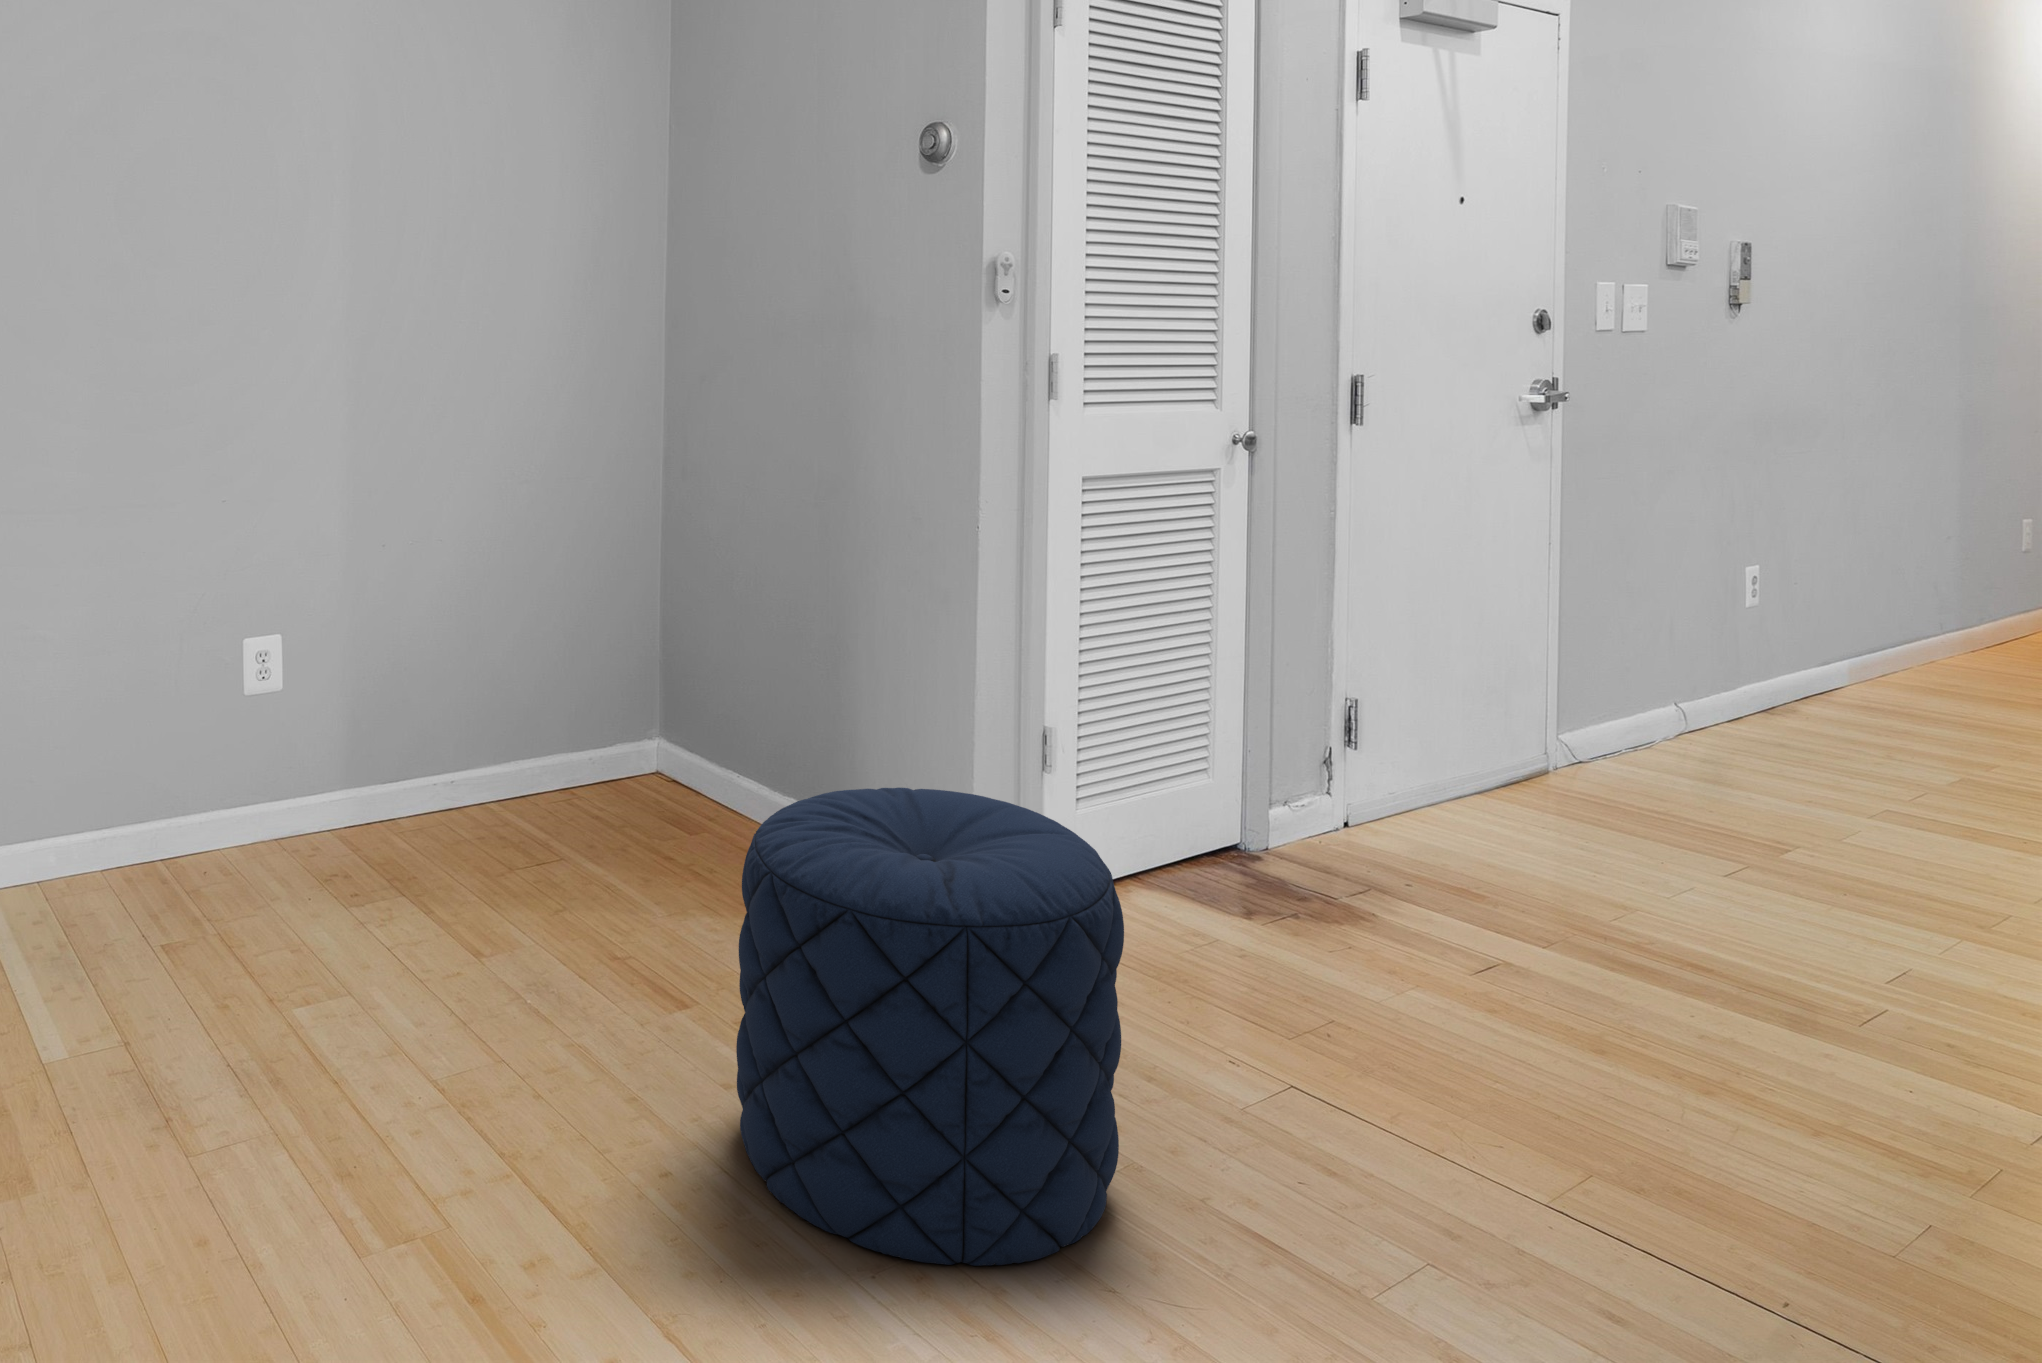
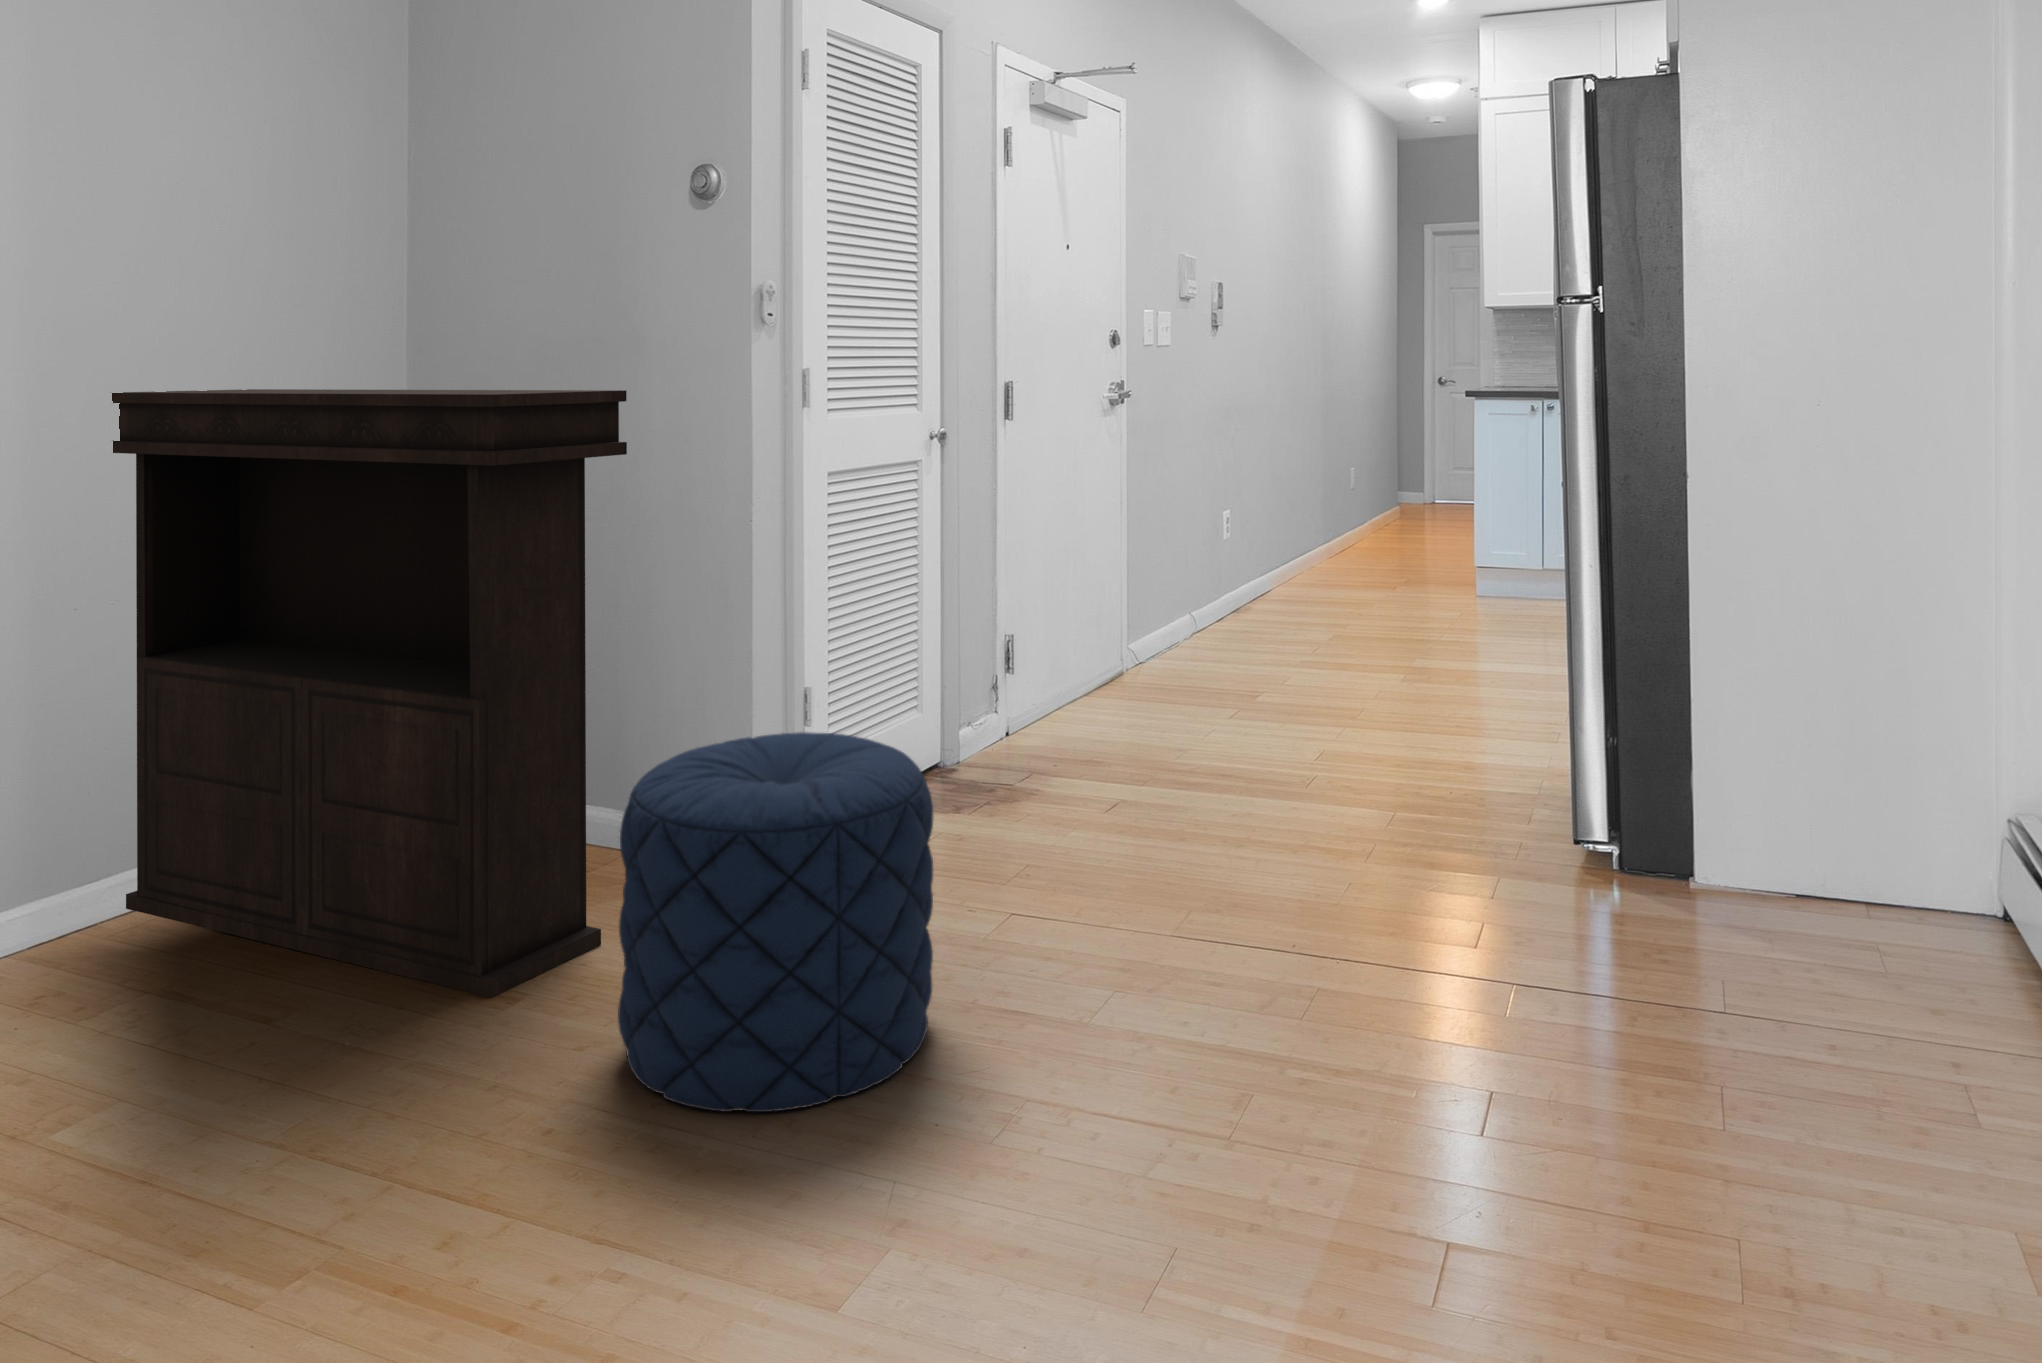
console table: none [387,361,811,1005] -> present [110,389,627,998]

